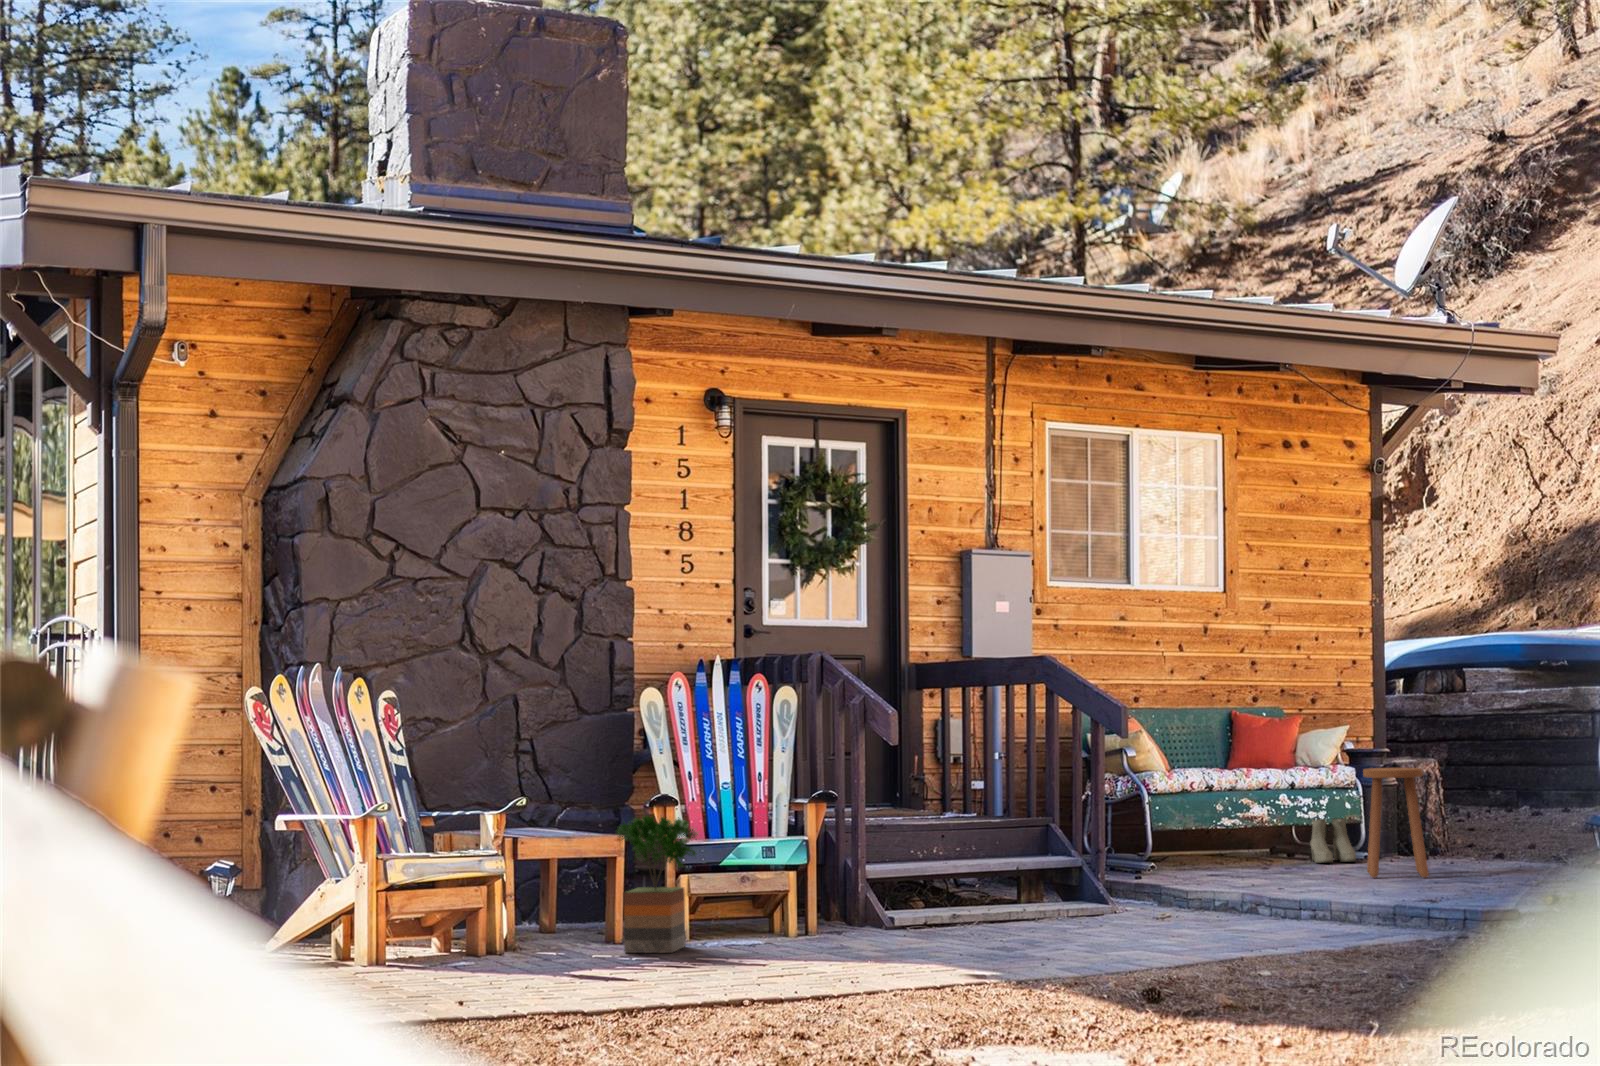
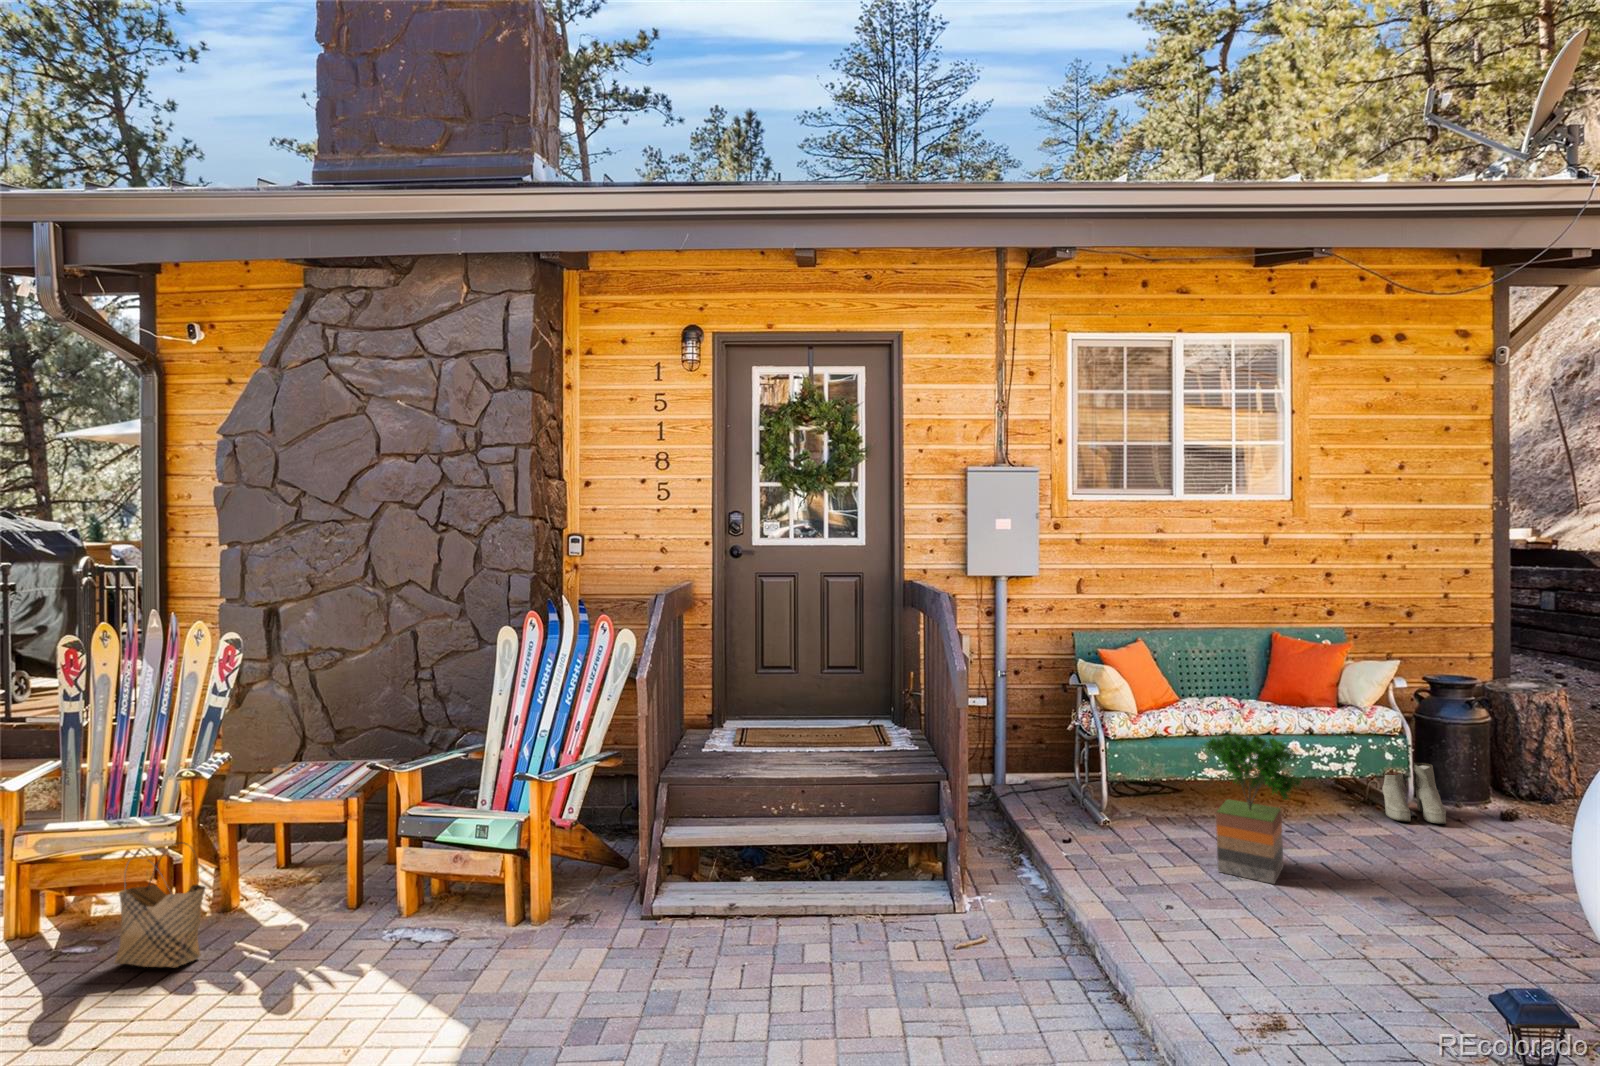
stool: present [1363,768,1429,878] -> none [1446,735,1559,913]
potted tree: present [618,816,698,953] -> present [1204,733,1302,884]
woven basket: none [492,863,561,962] -> present [114,842,205,967]

